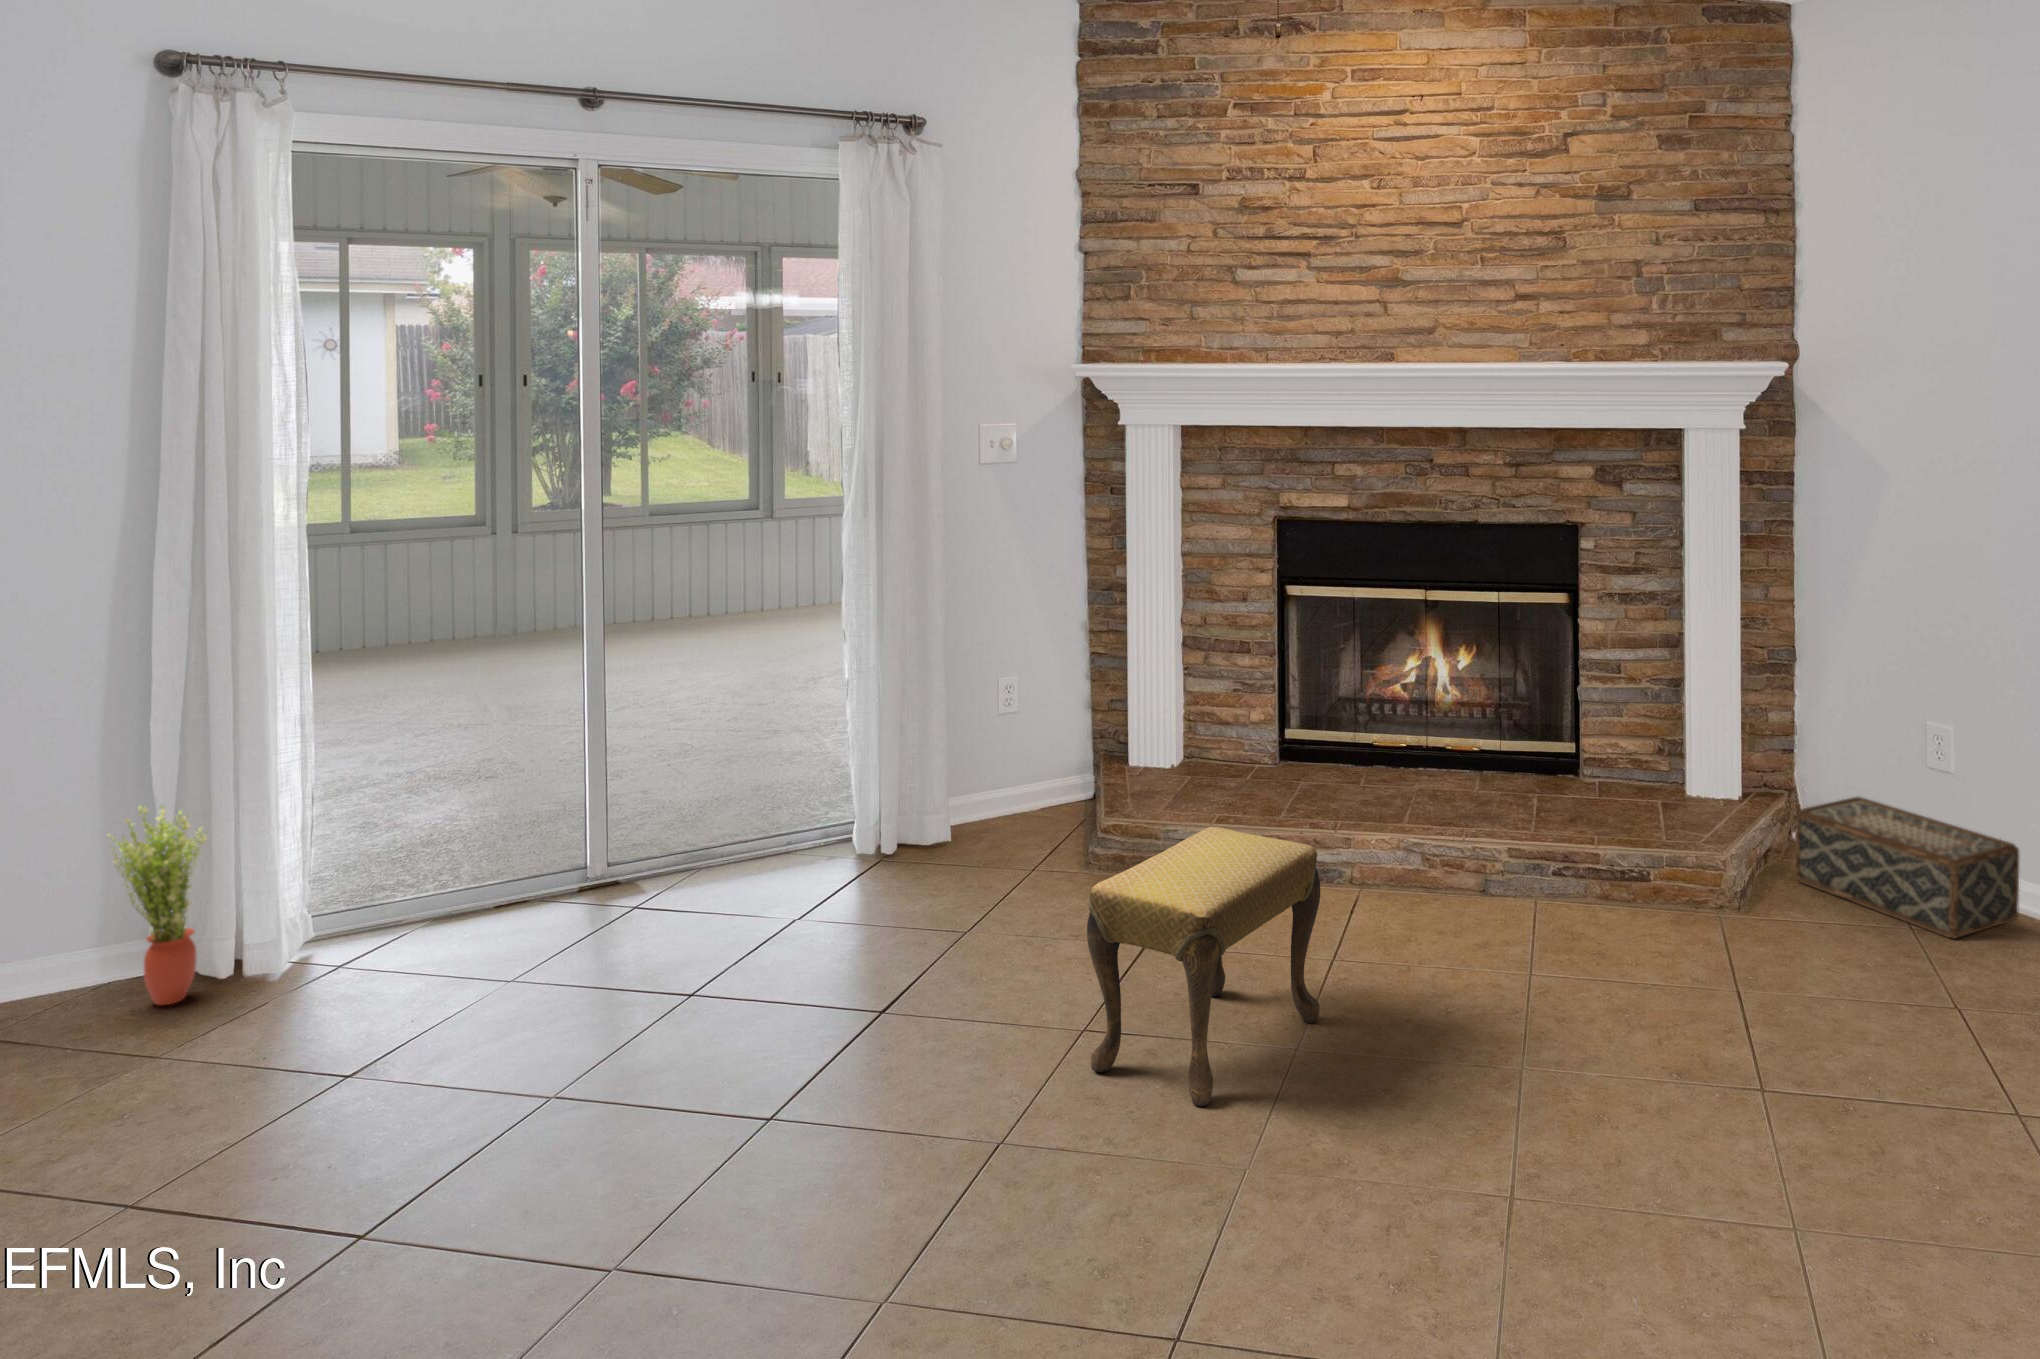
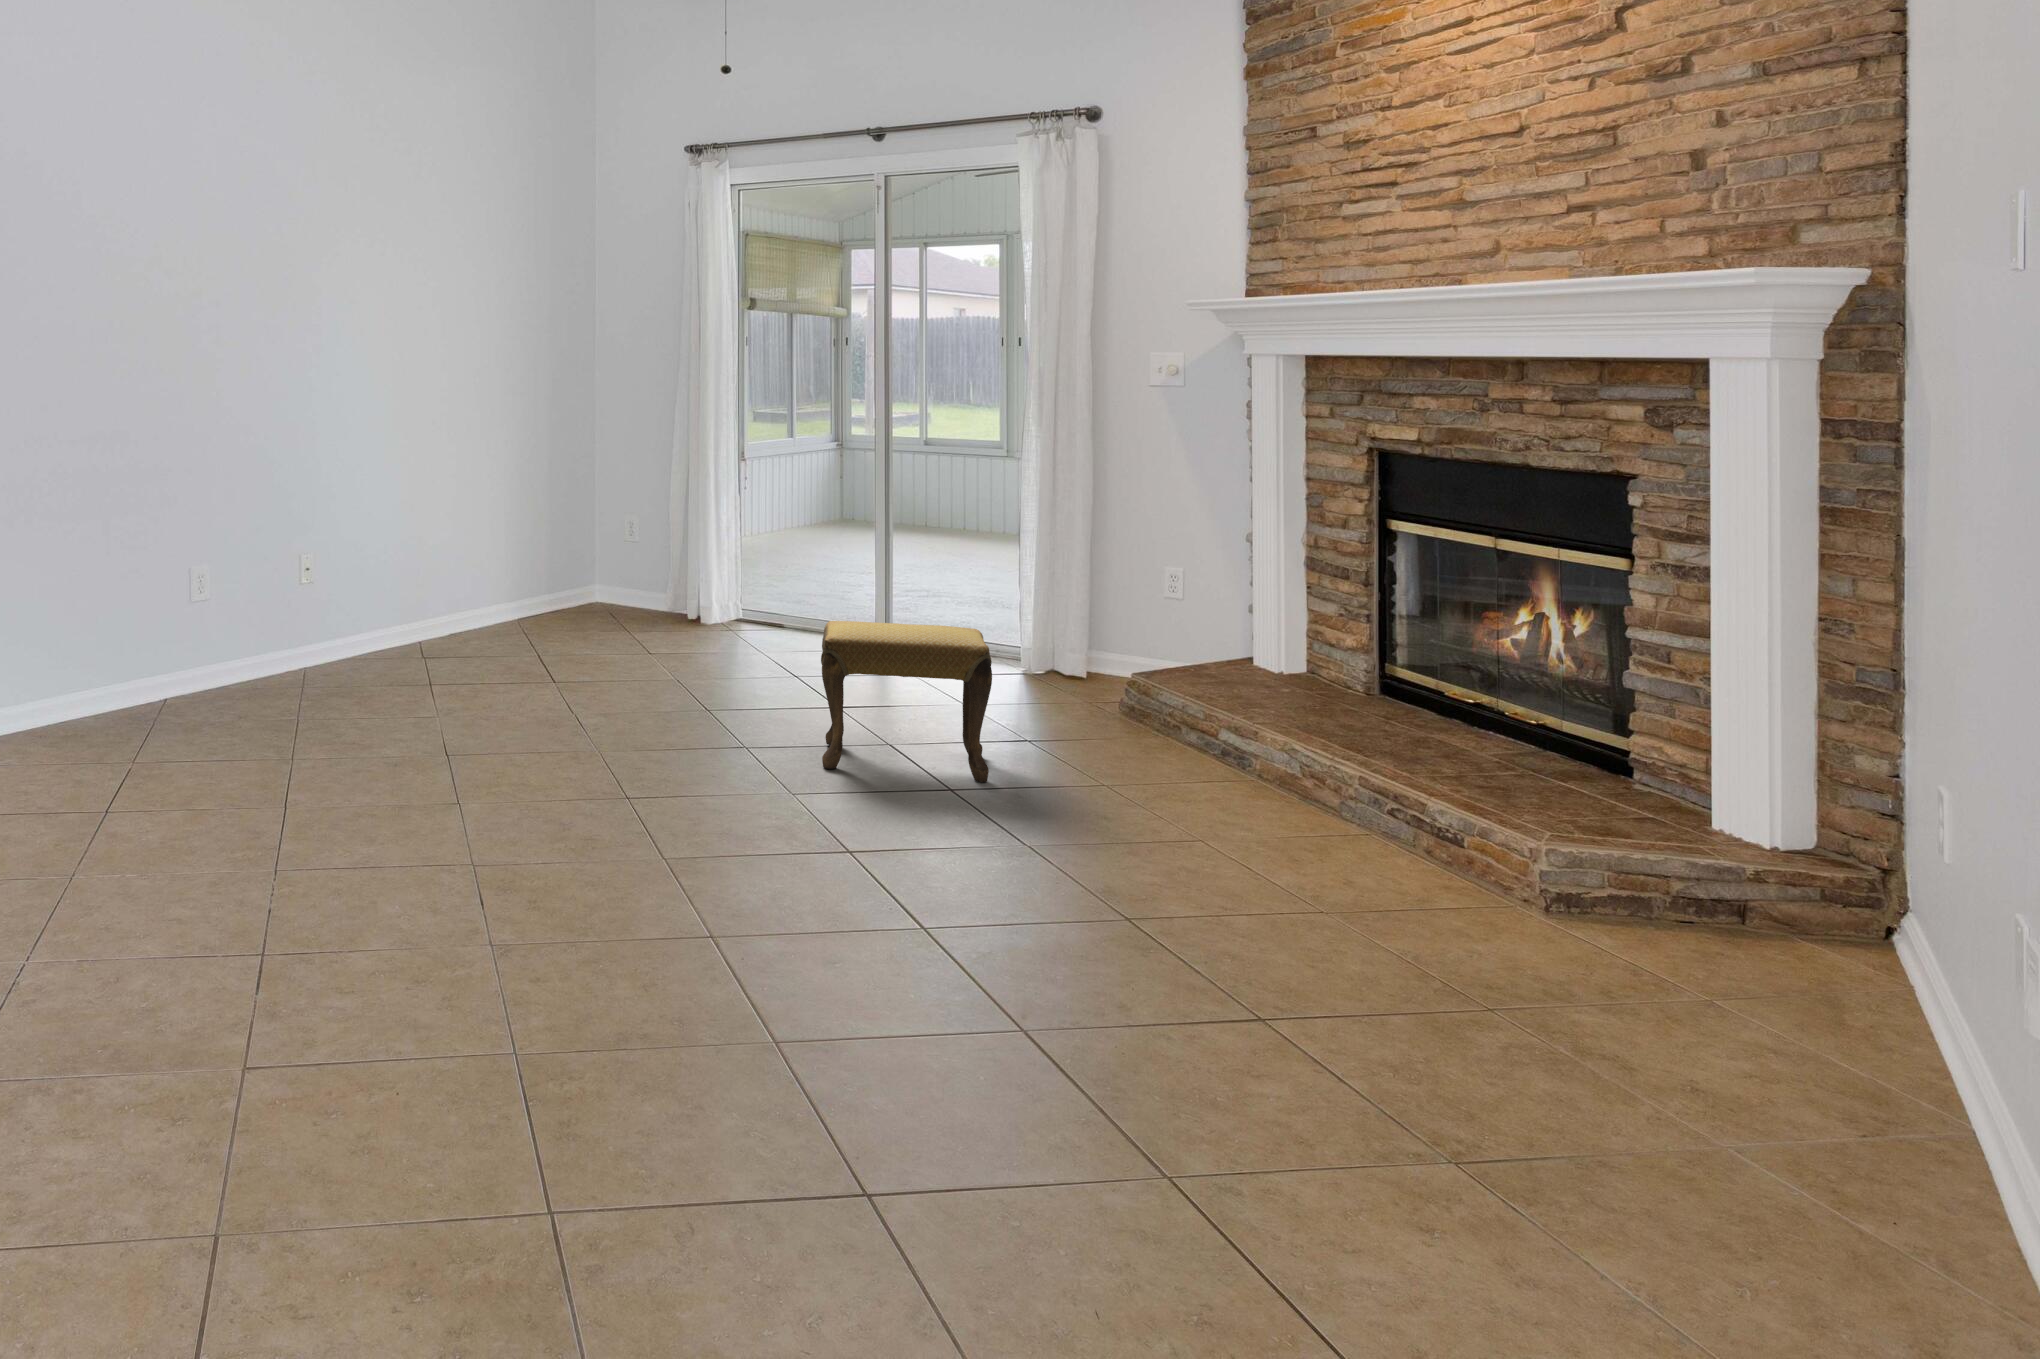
woven basket: present [1795,797,2019,938] -> none [1693,843,1898,1057]
potted plant: present [110,807,206,1005] -> none [638,518,672,618]

